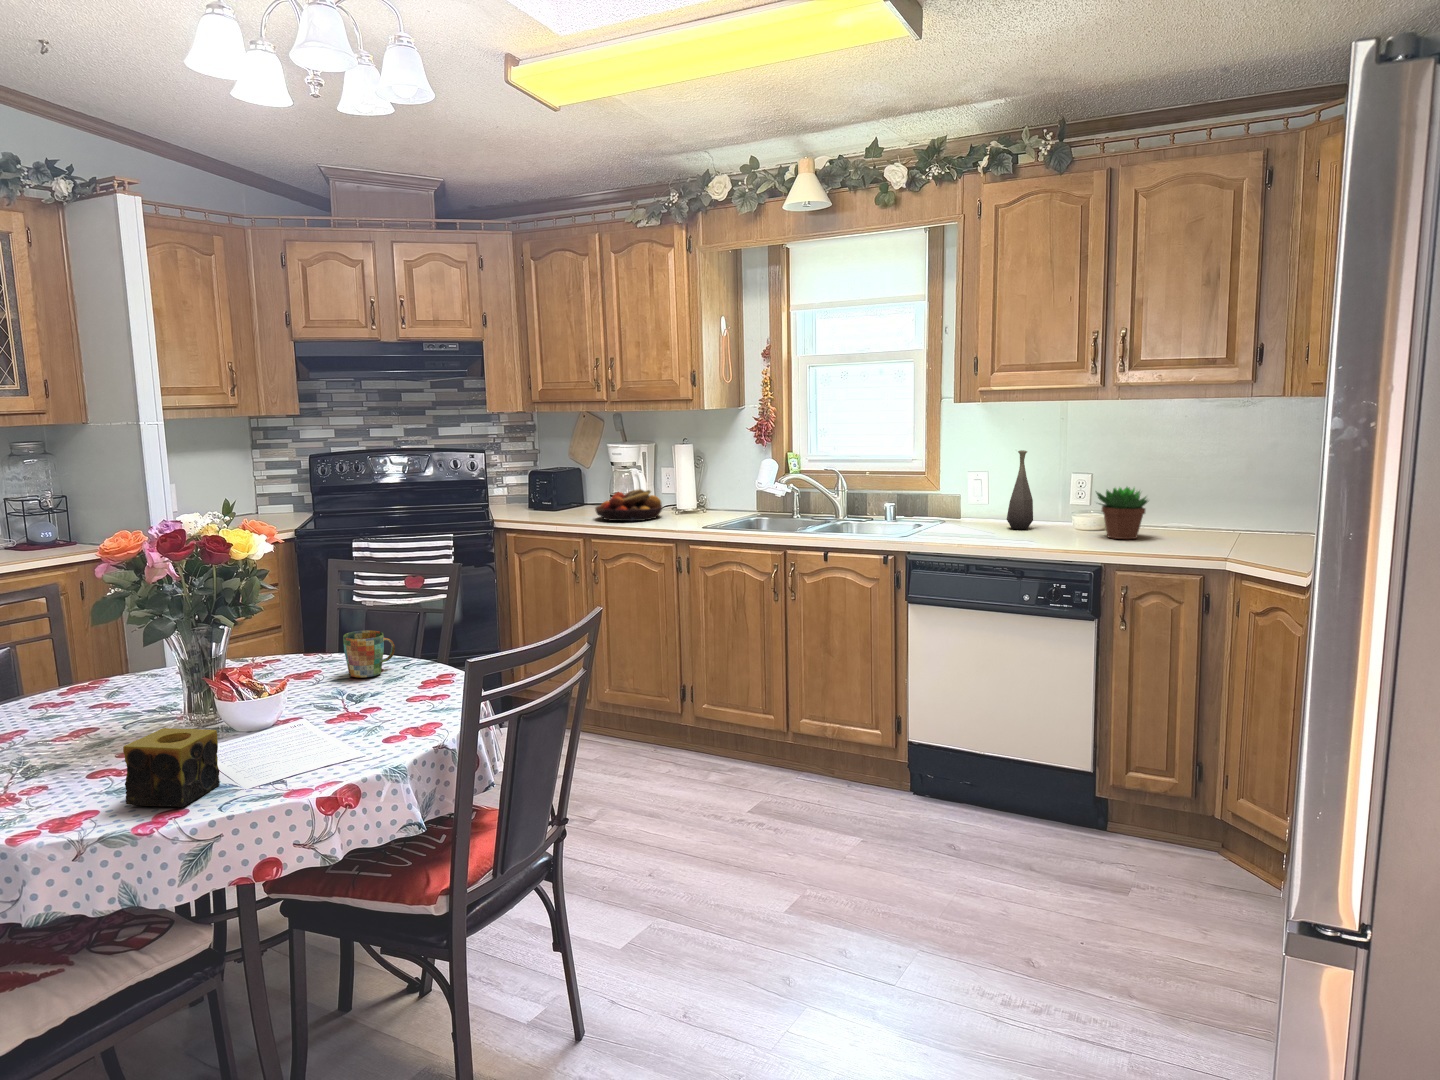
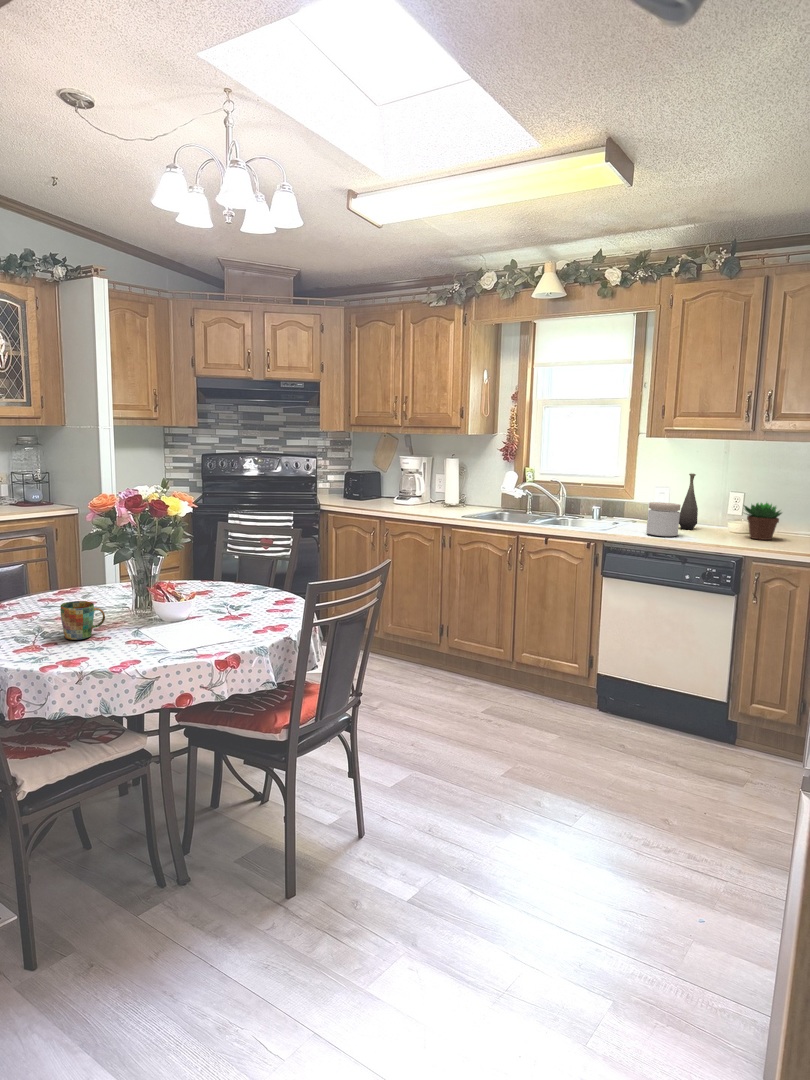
fruit bowl: present [595,489,662,521] -> none [389,488,435,510]
jar: none [965,494,1010,542] -> present [646,502,681,536]
mug: present [343,631,395,677] -> present [60,601,105,640]
candle: present [123,728,220,807] -> none [104,612,158,659]

